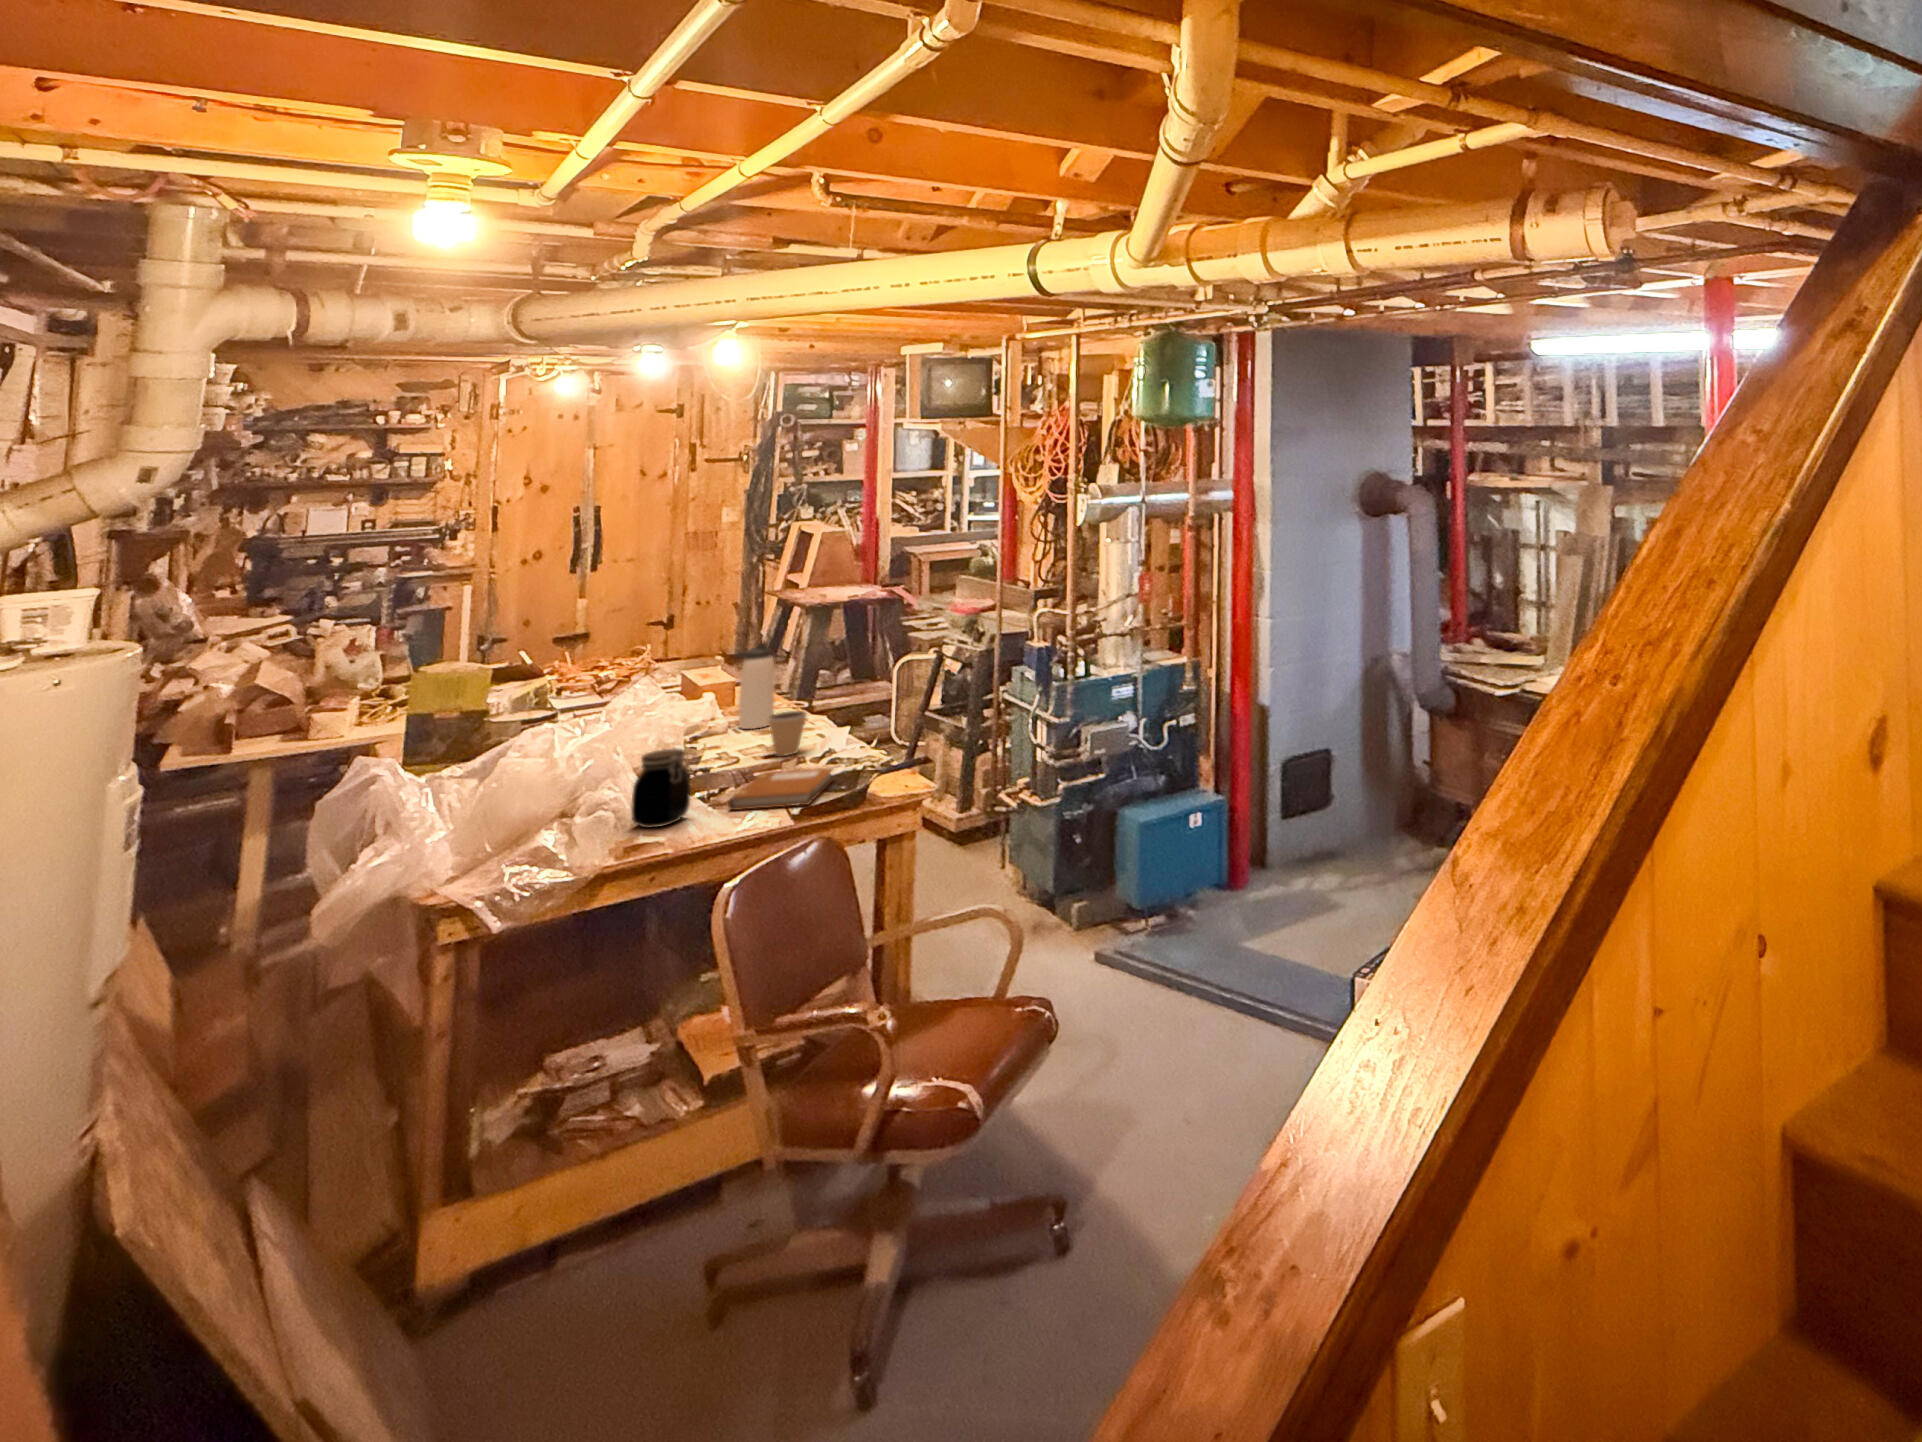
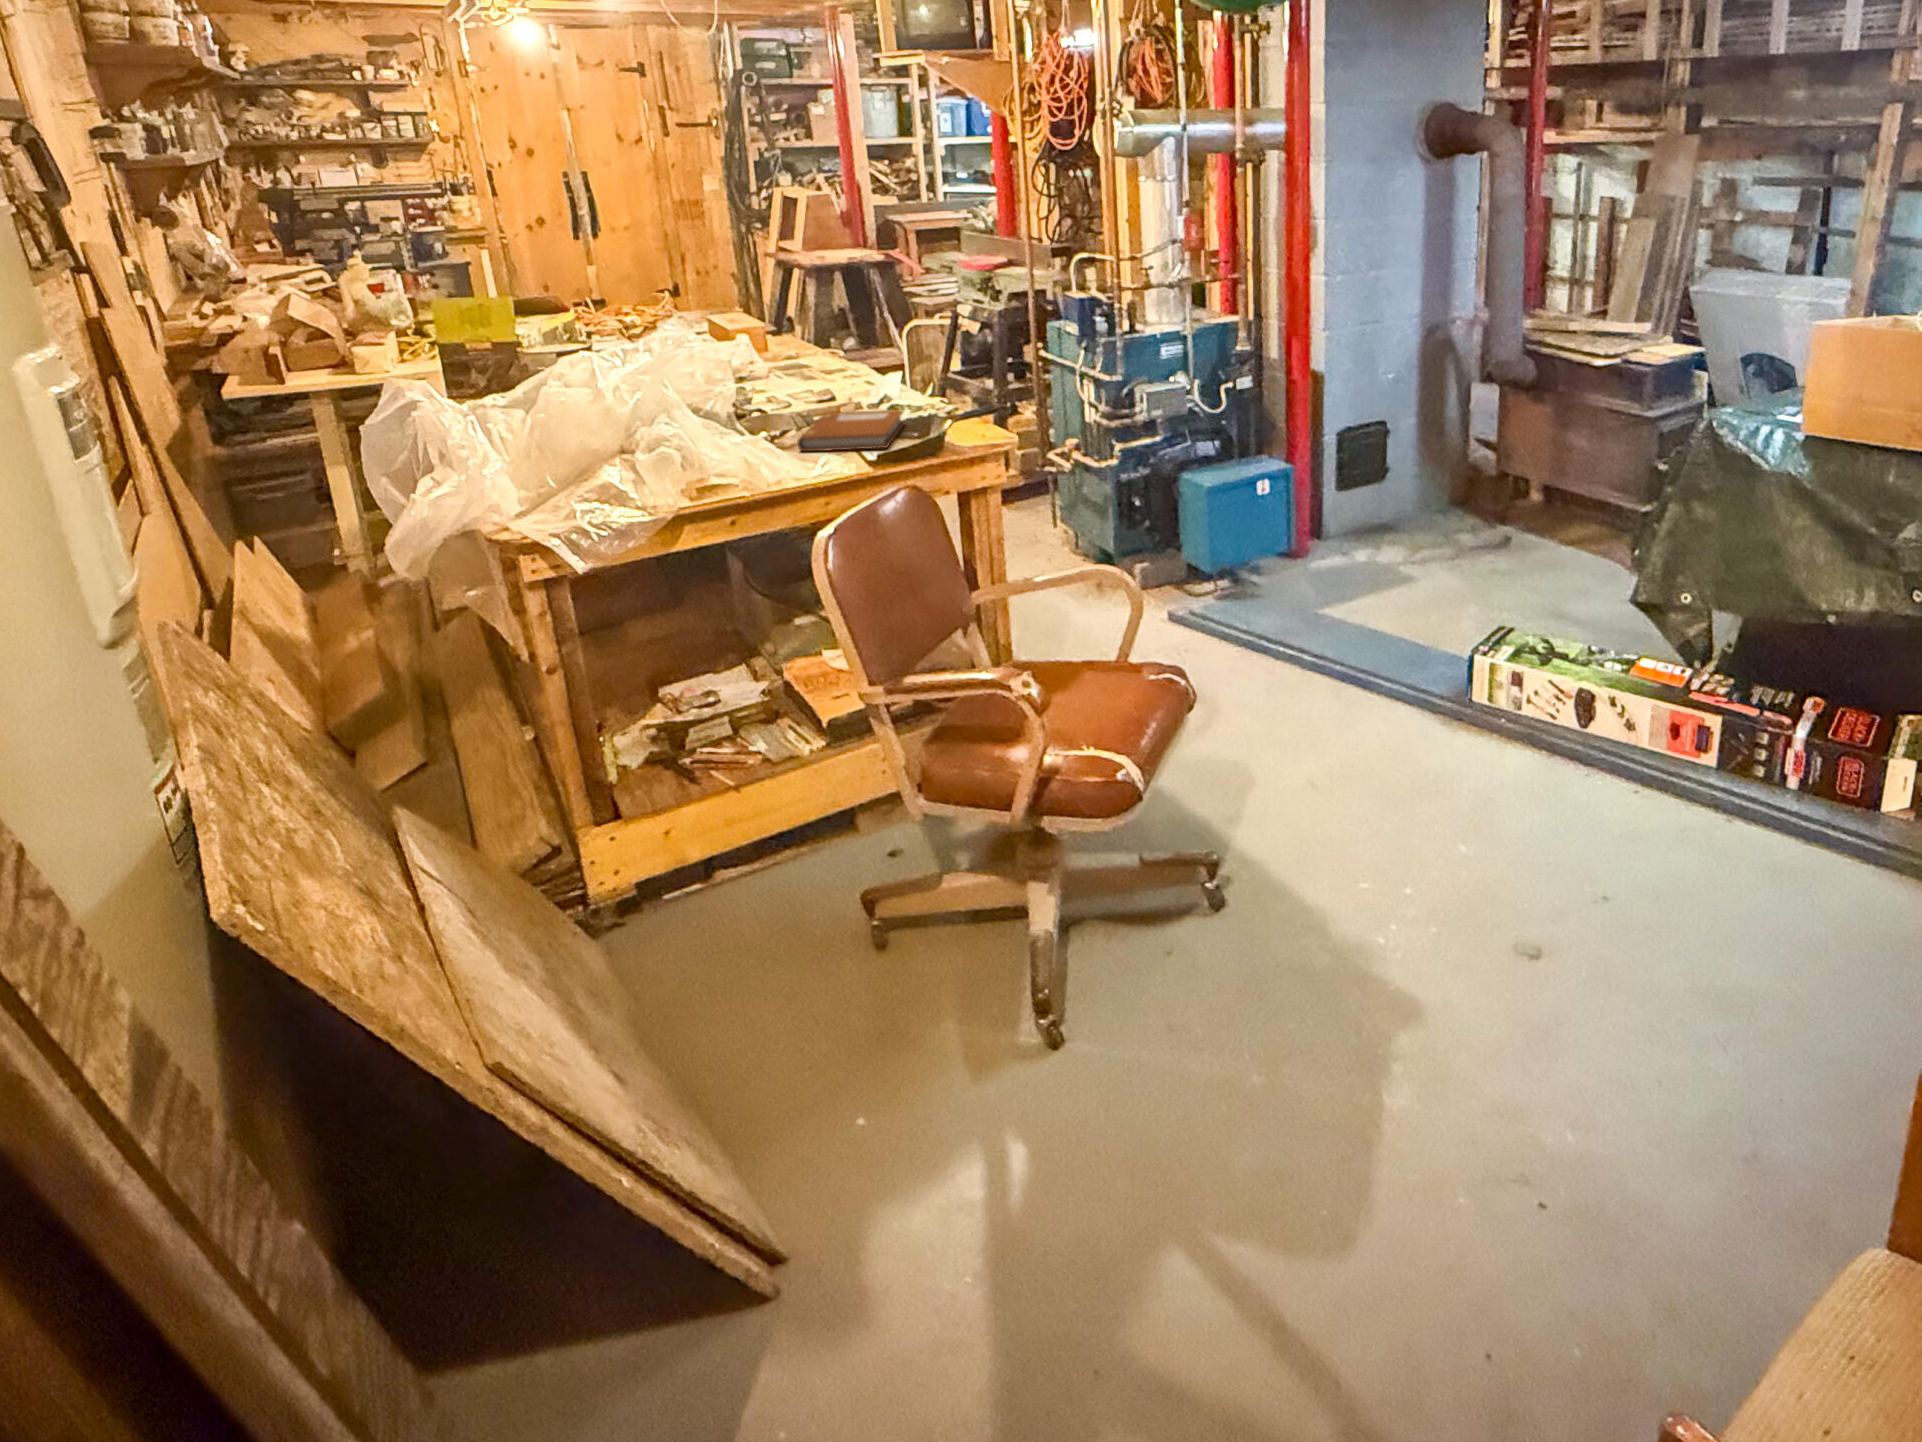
thermos bottle: present [734,643,775,729] -> none [763,277,818,372]
coffee cup: present [768,711,807,756] -> none [816,350,858,399]
jar: present [631,748,691,828] -> none [691,380,756,467]

